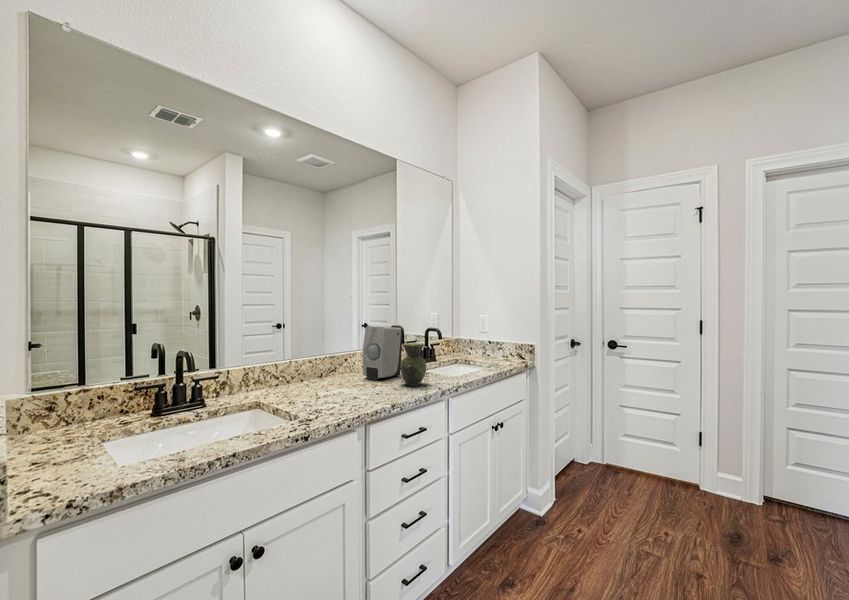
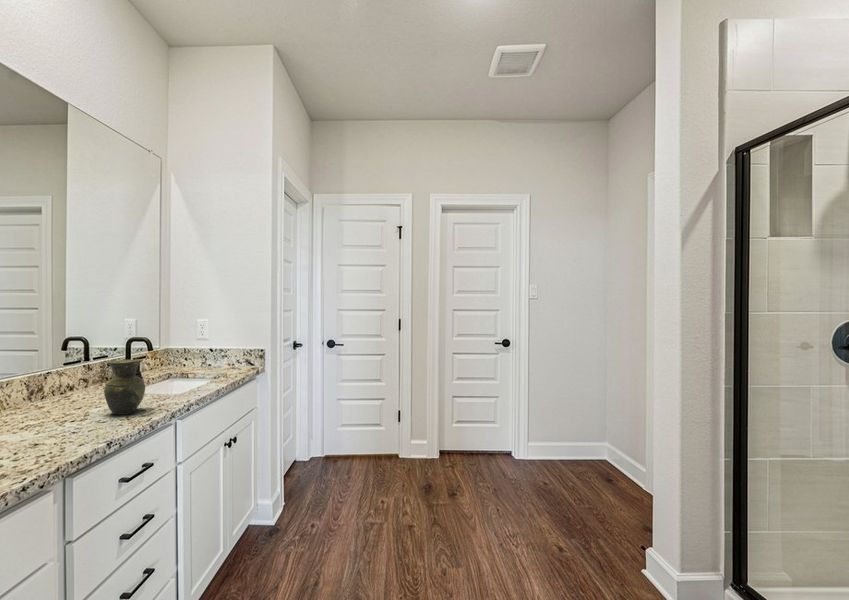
soap dispenser: present [363,326,403,380] -> none [30,341,100,416]

